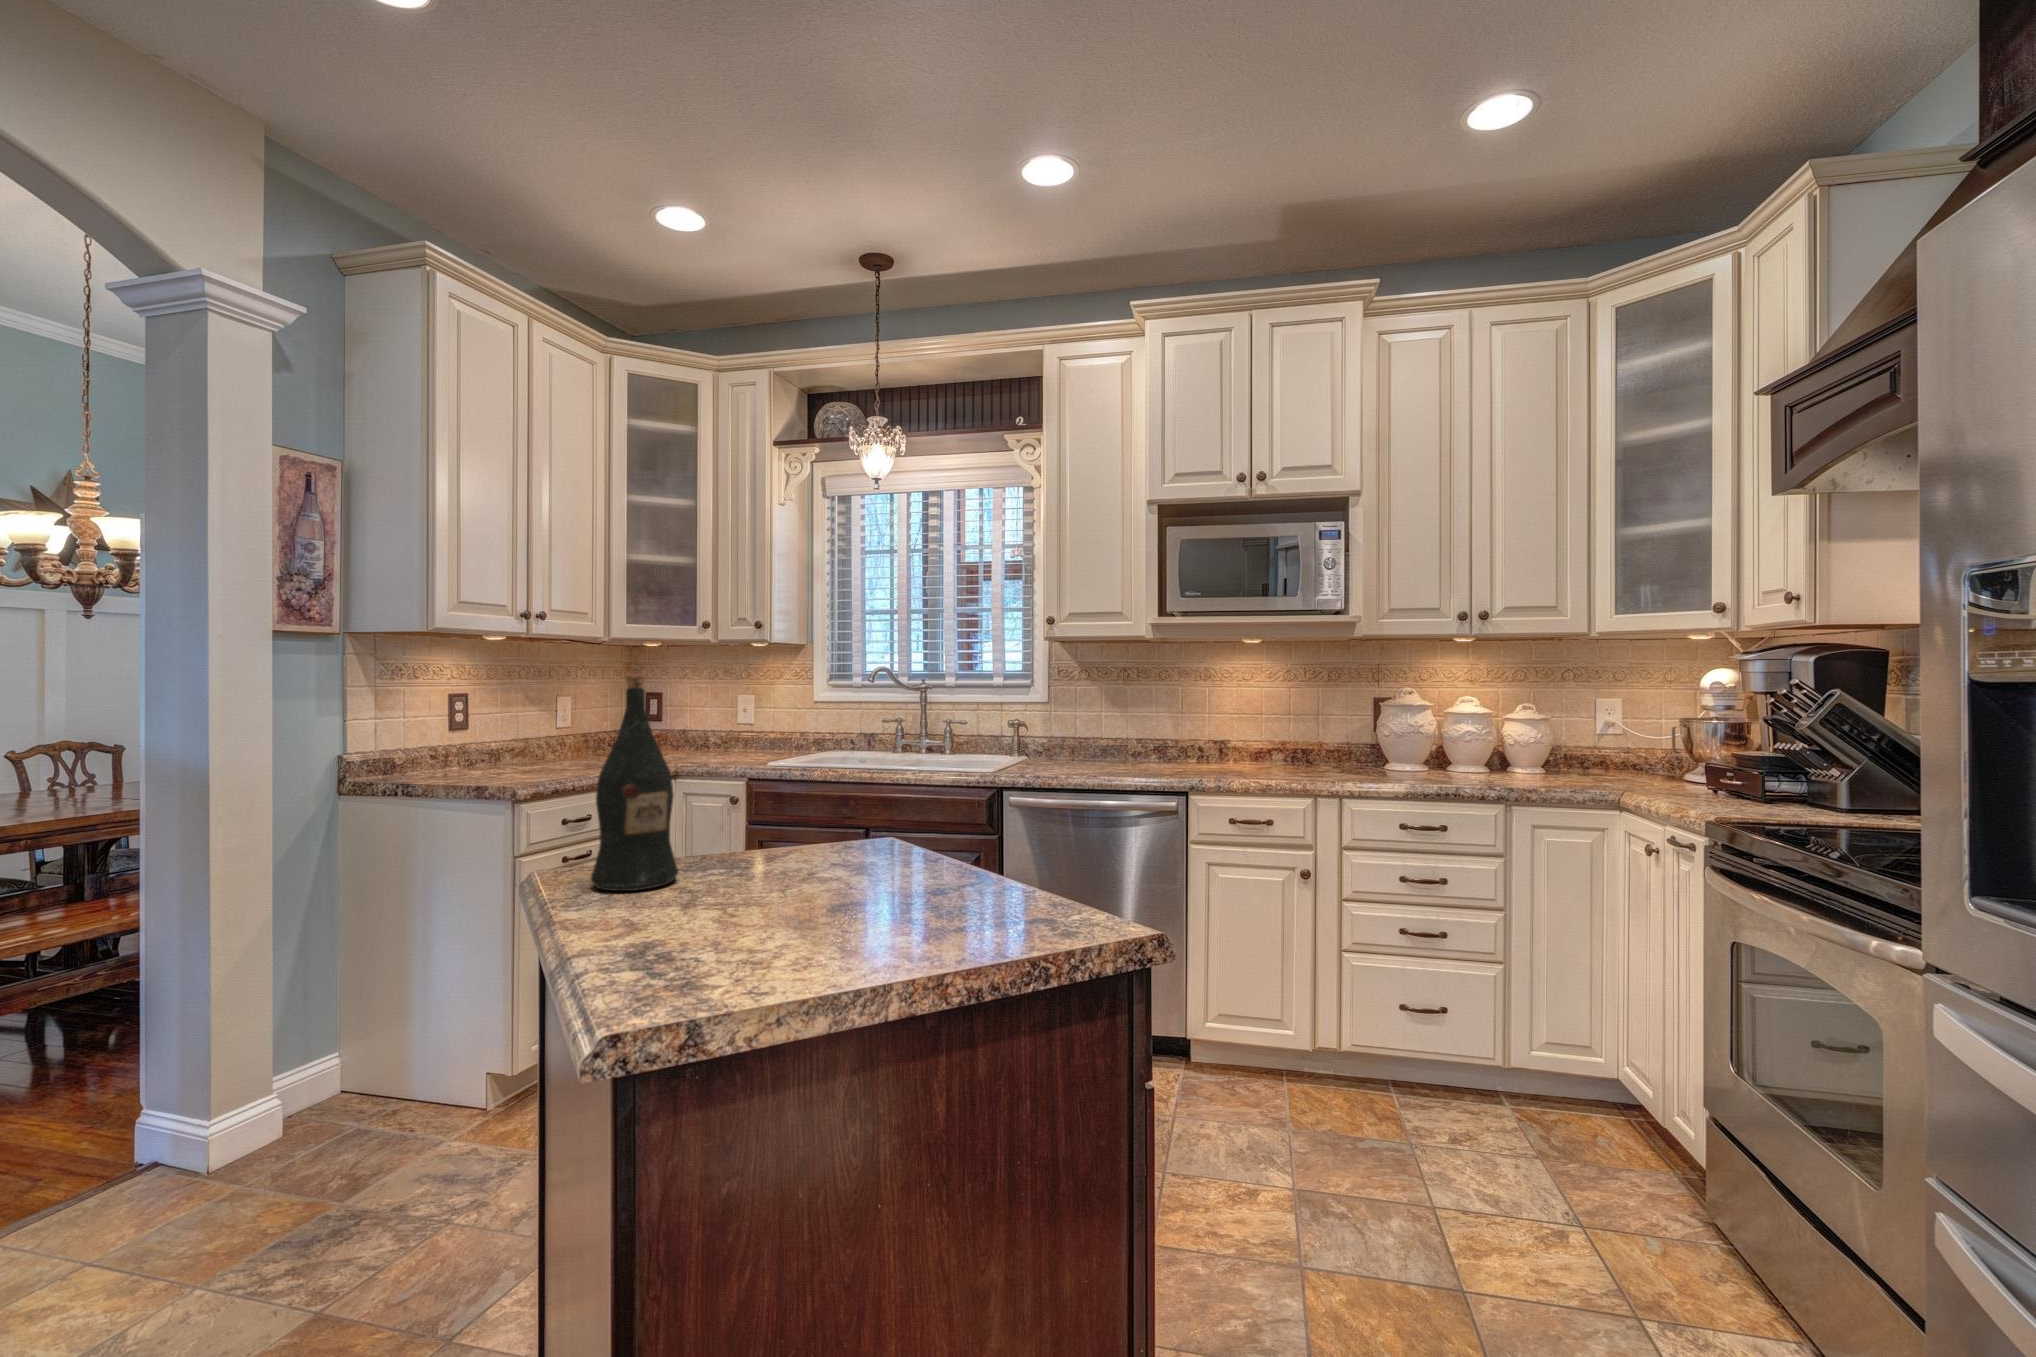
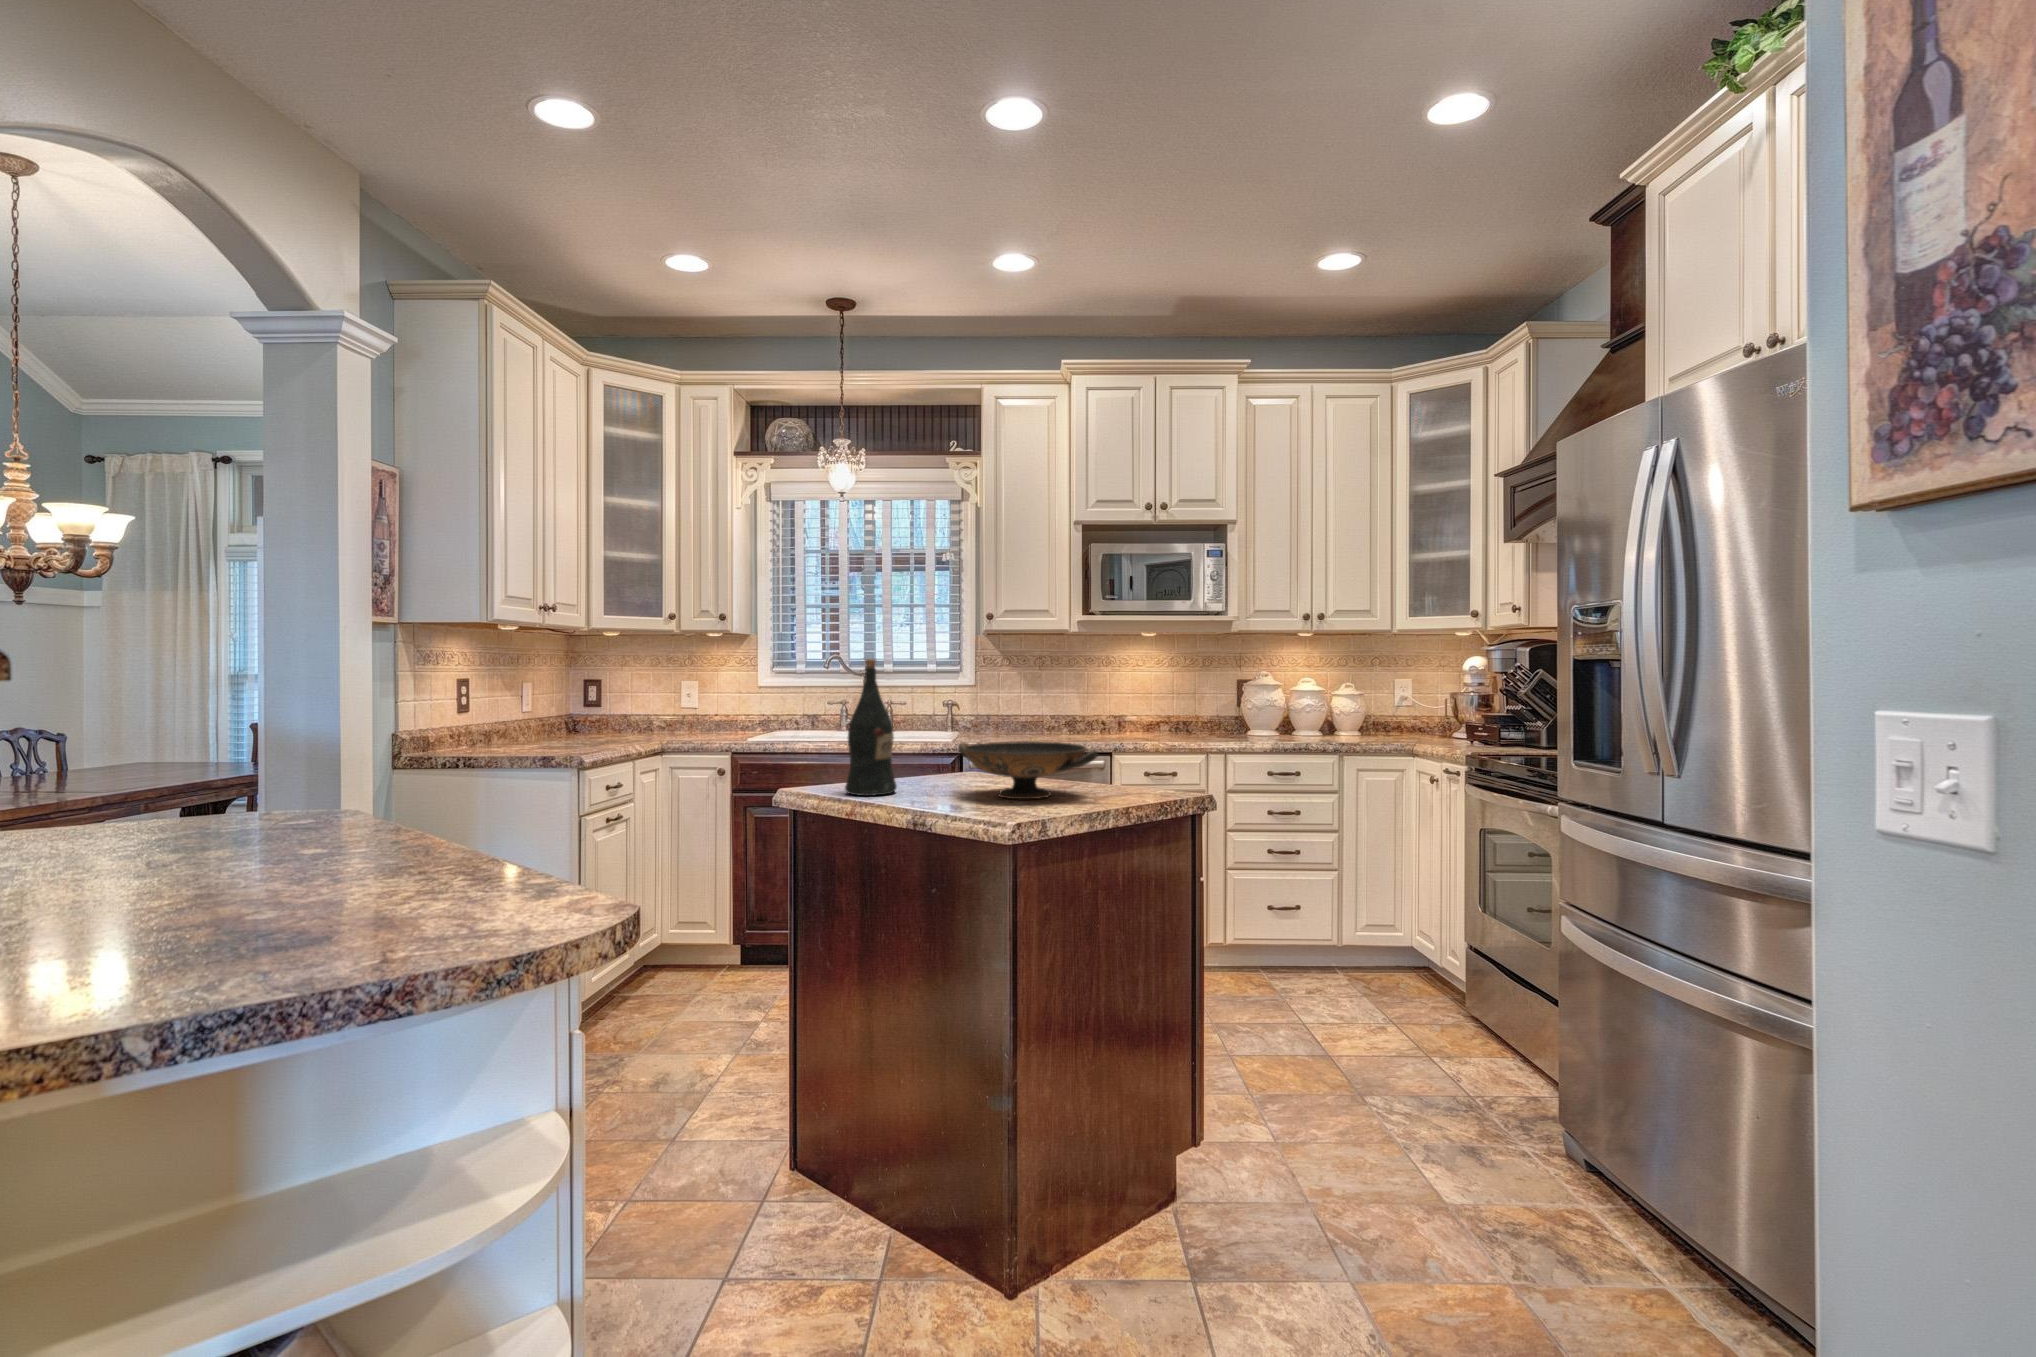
decorative bowl: none [725,808,944,920] -> present [958,741,1098,799]

